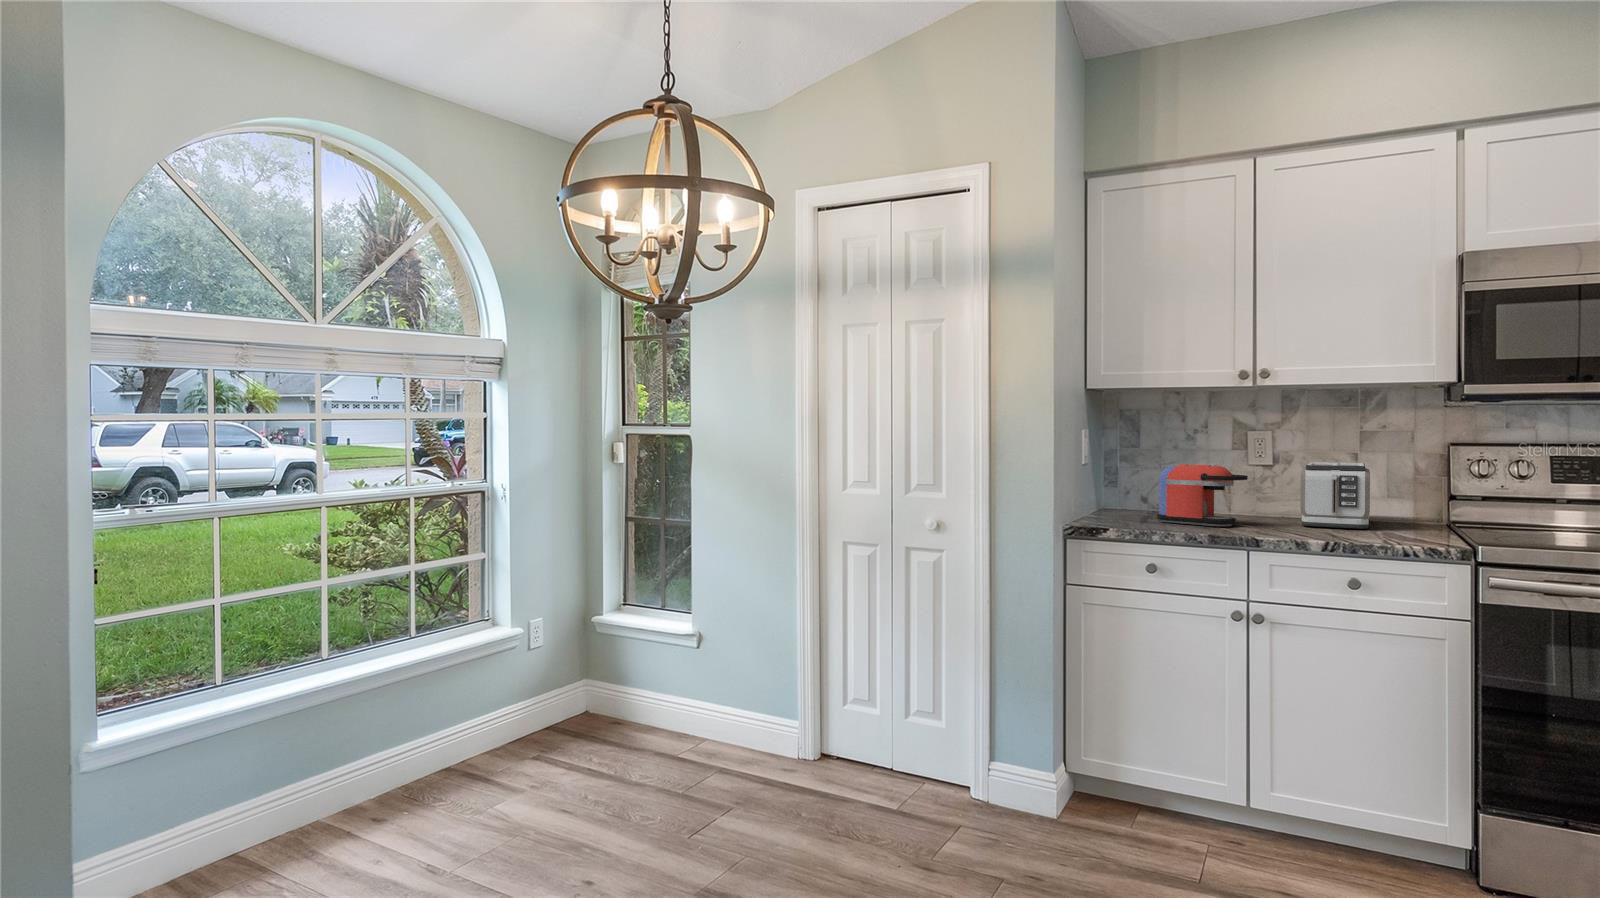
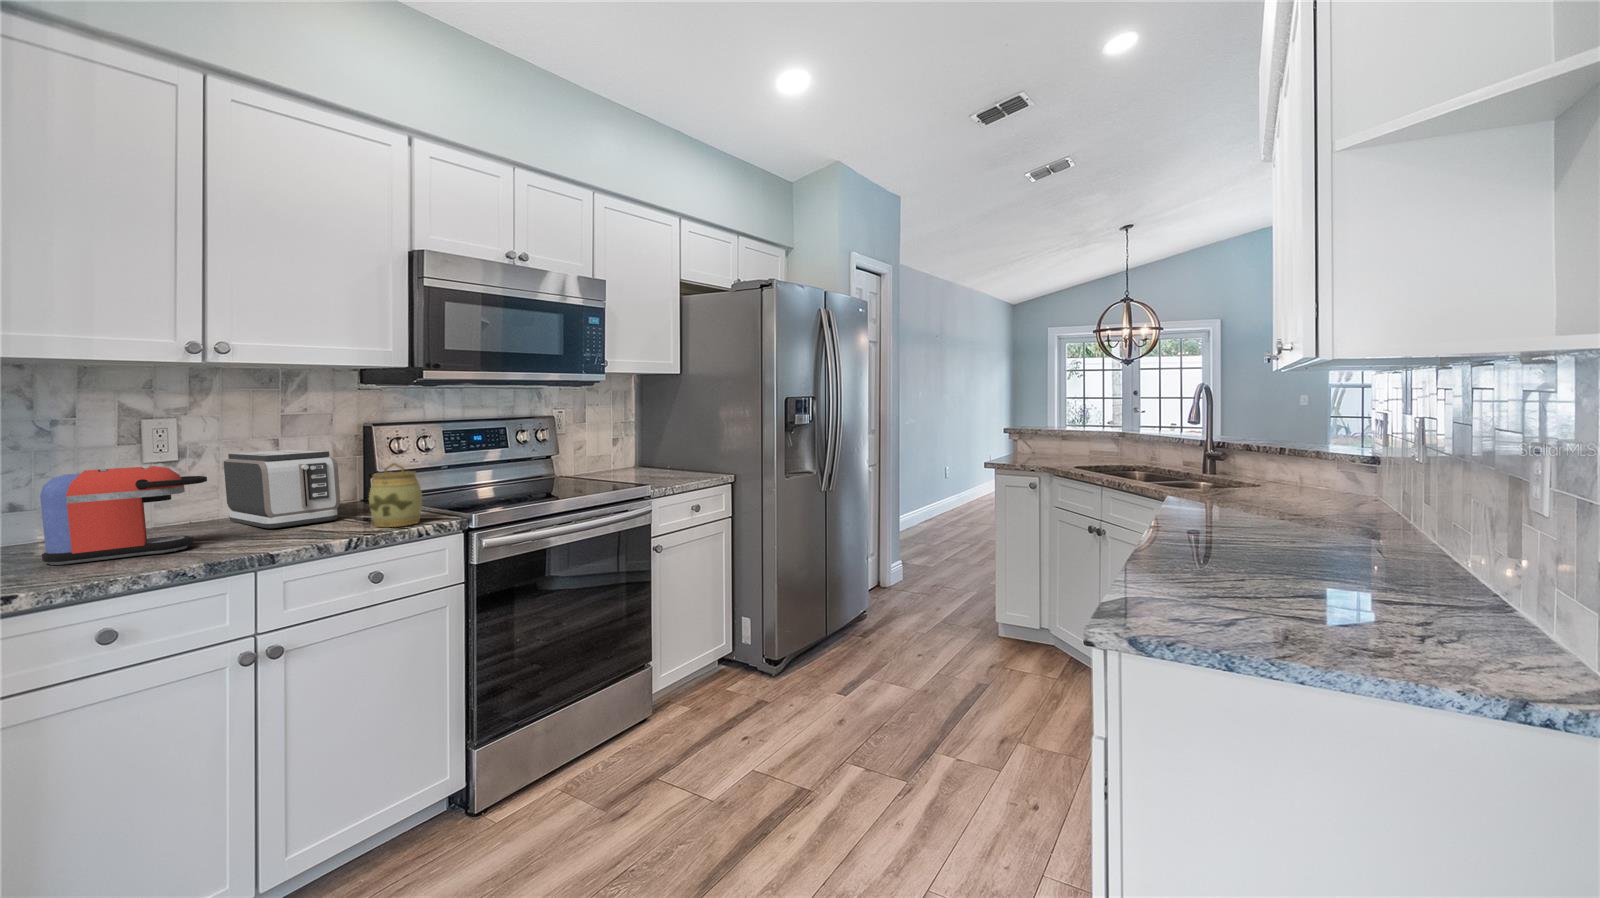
jar: none [1368,480,1426,543] -> present [369,463,422,527]

